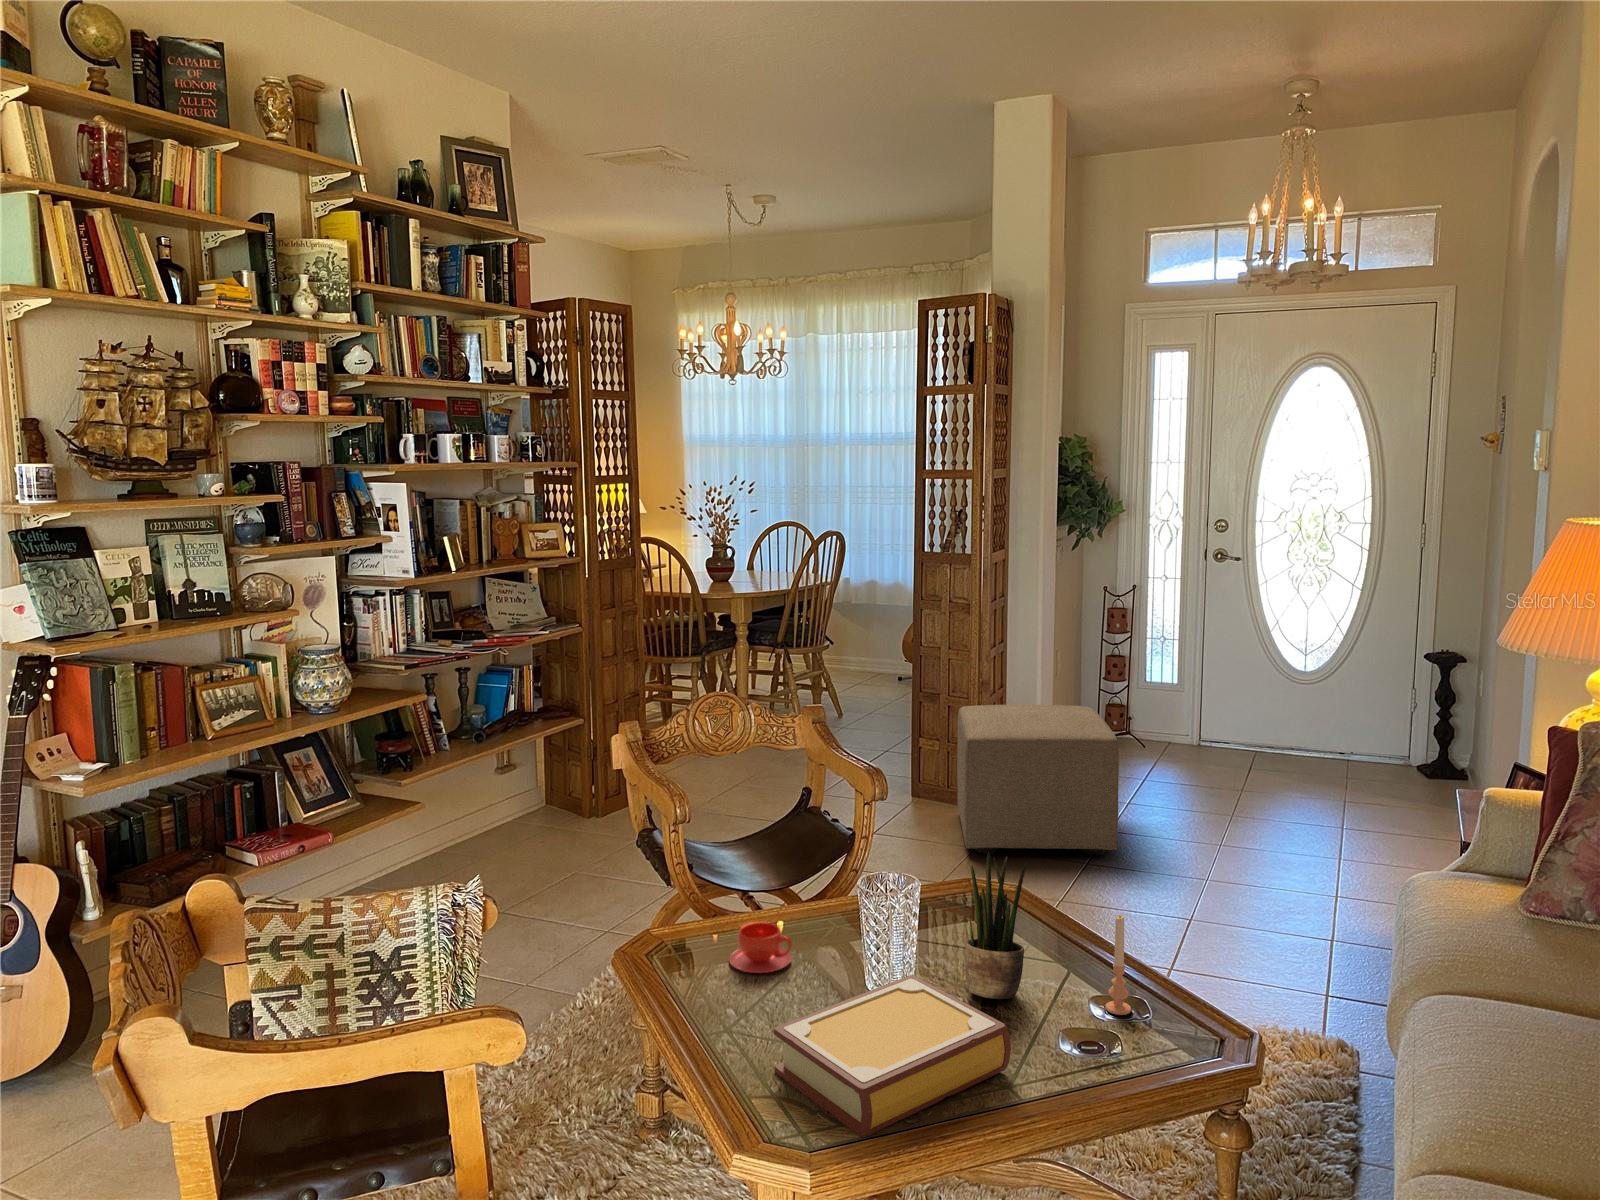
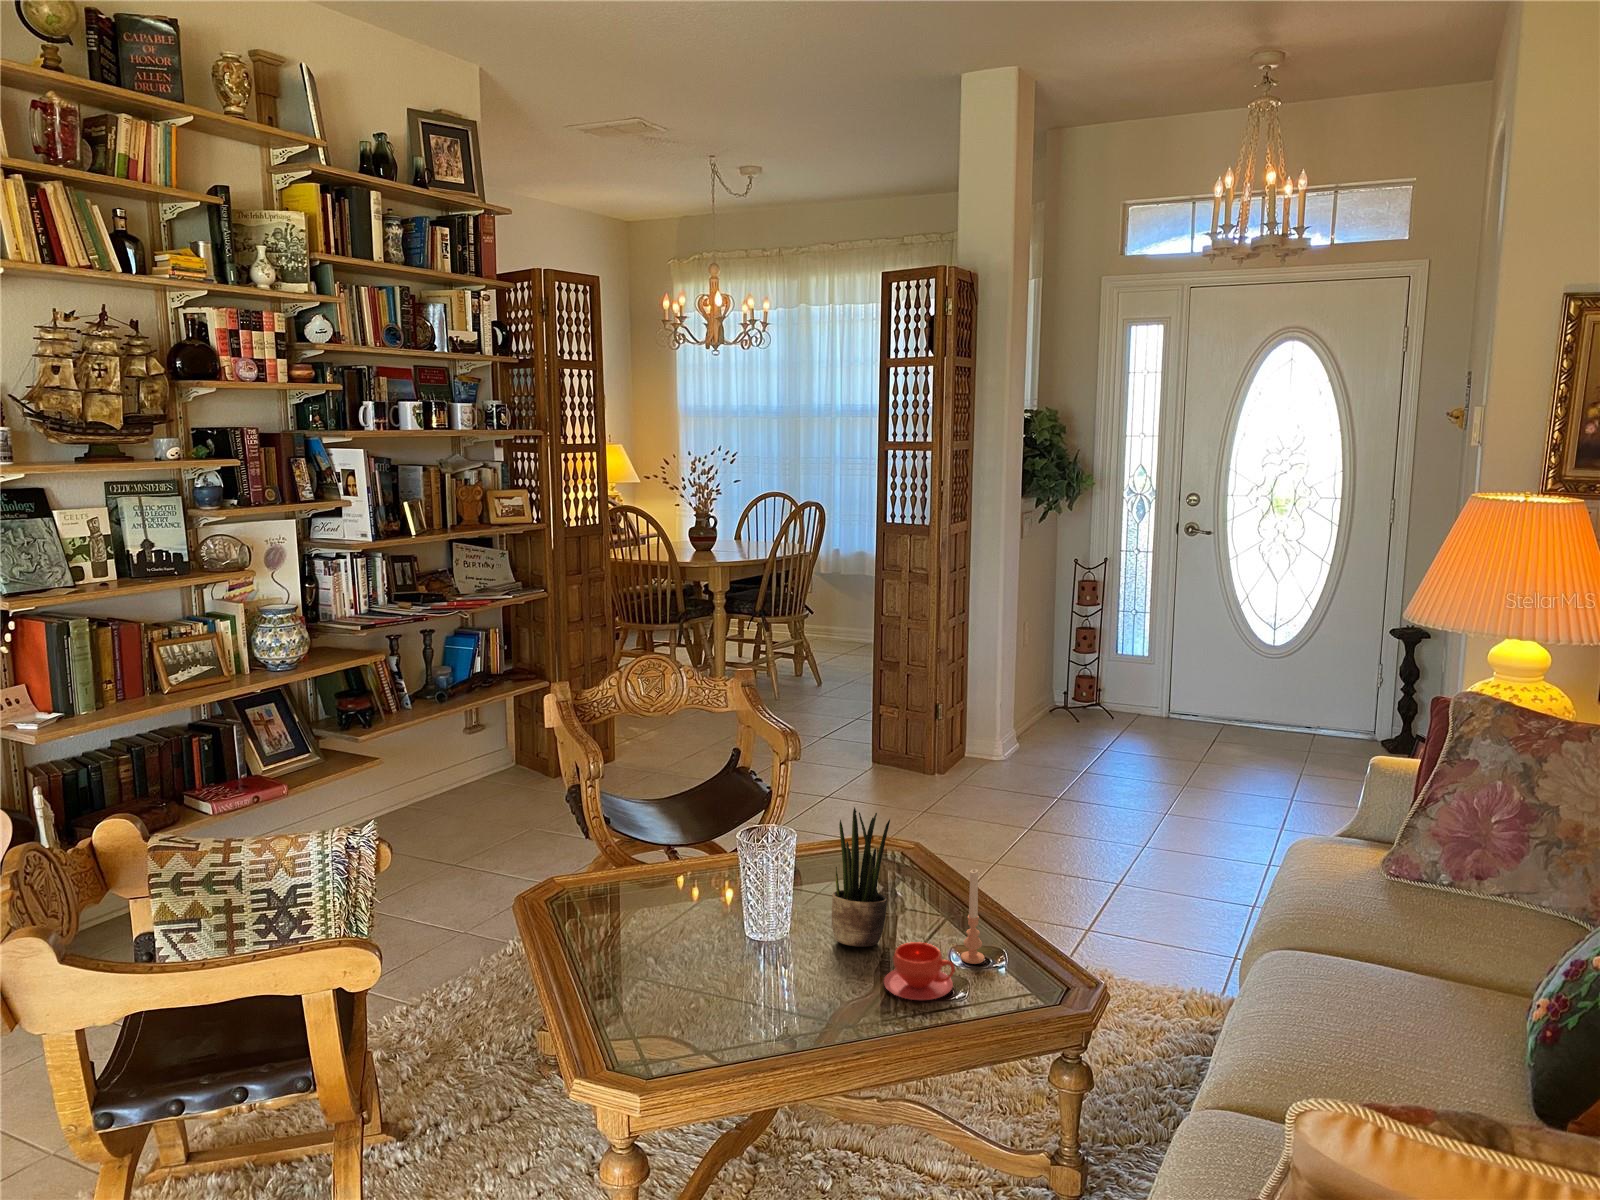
ottoman: present [957,705,1119,856] -> none [912,675,1062,822]
teacup: present [729,922,792,973] -> present [884,942,955,1000]
book: present [774,975,1011,1137] -> none [627,921,850,1066]

